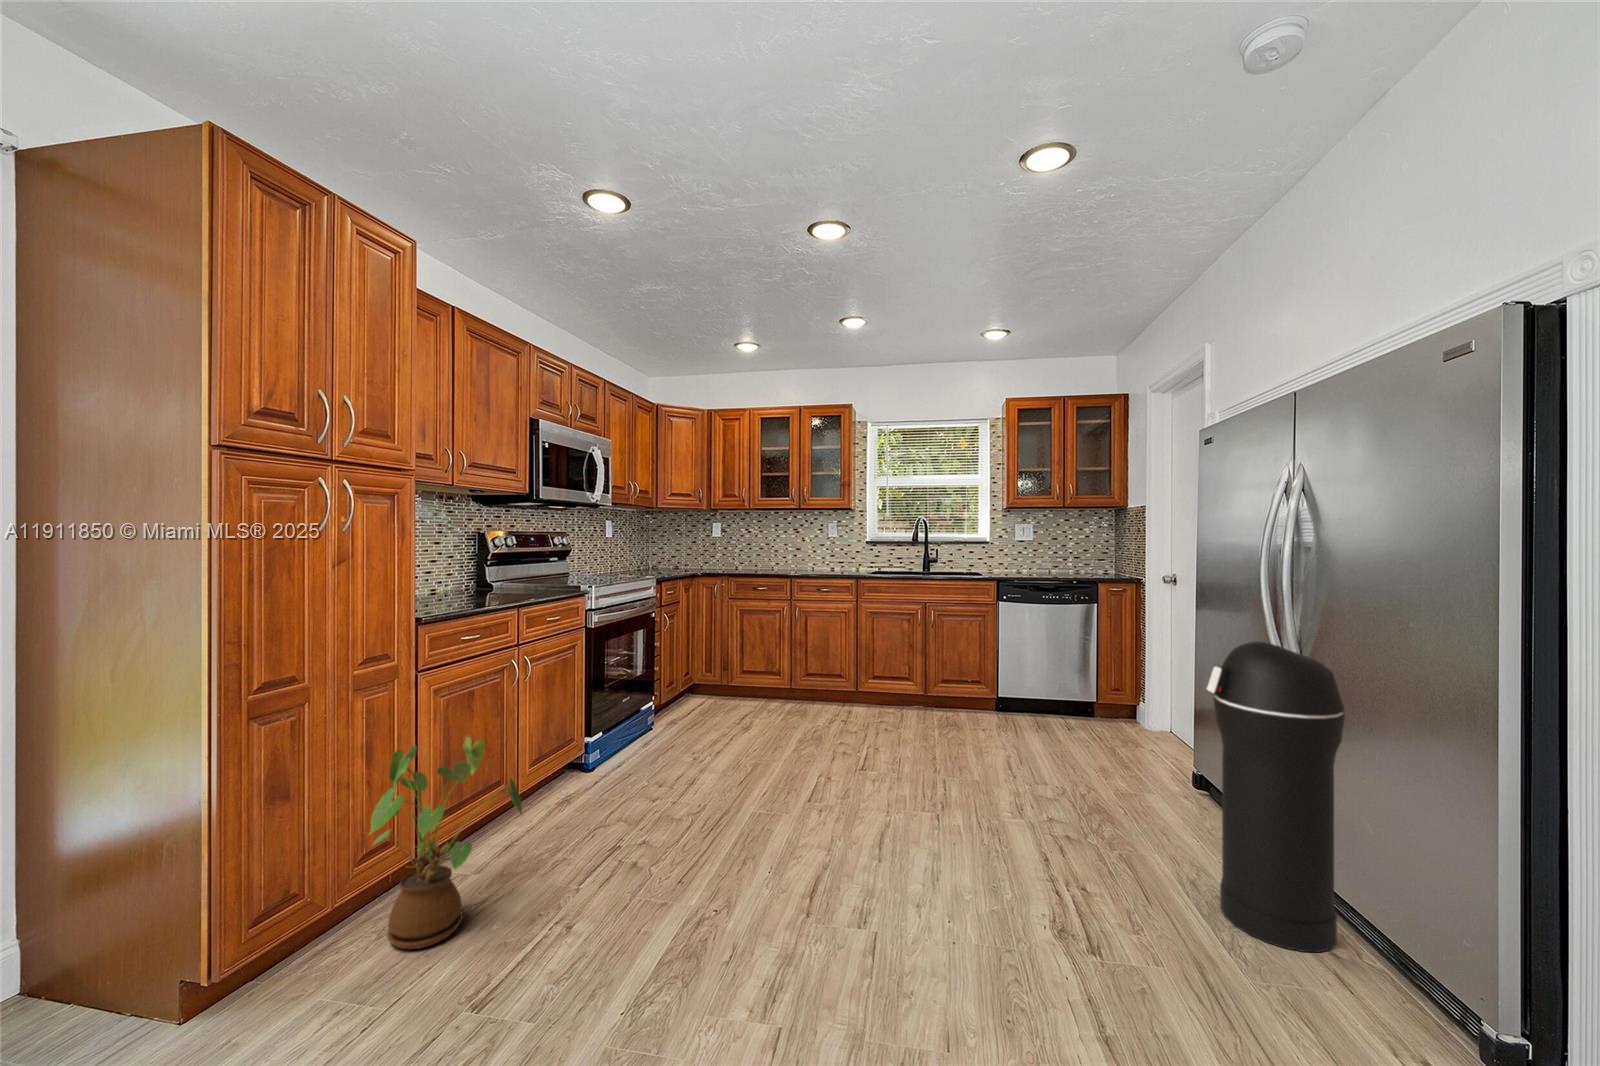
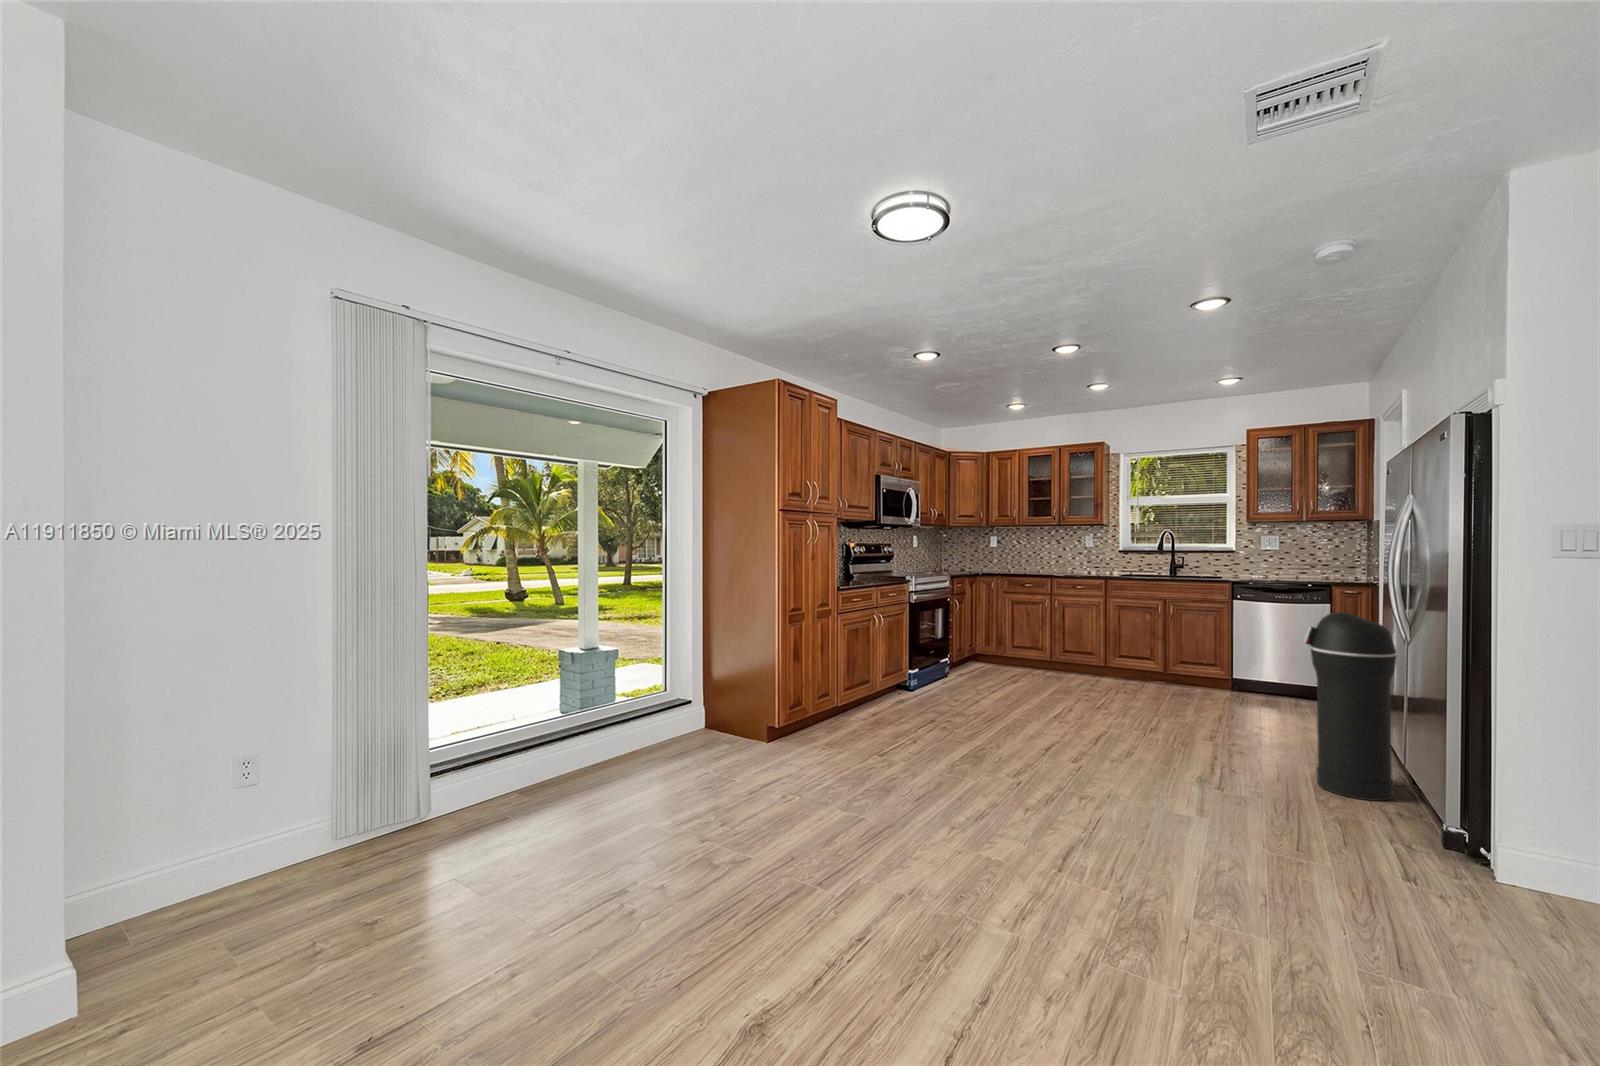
house plant: present [370,737,522,949] -> none [828,646,892,735]

